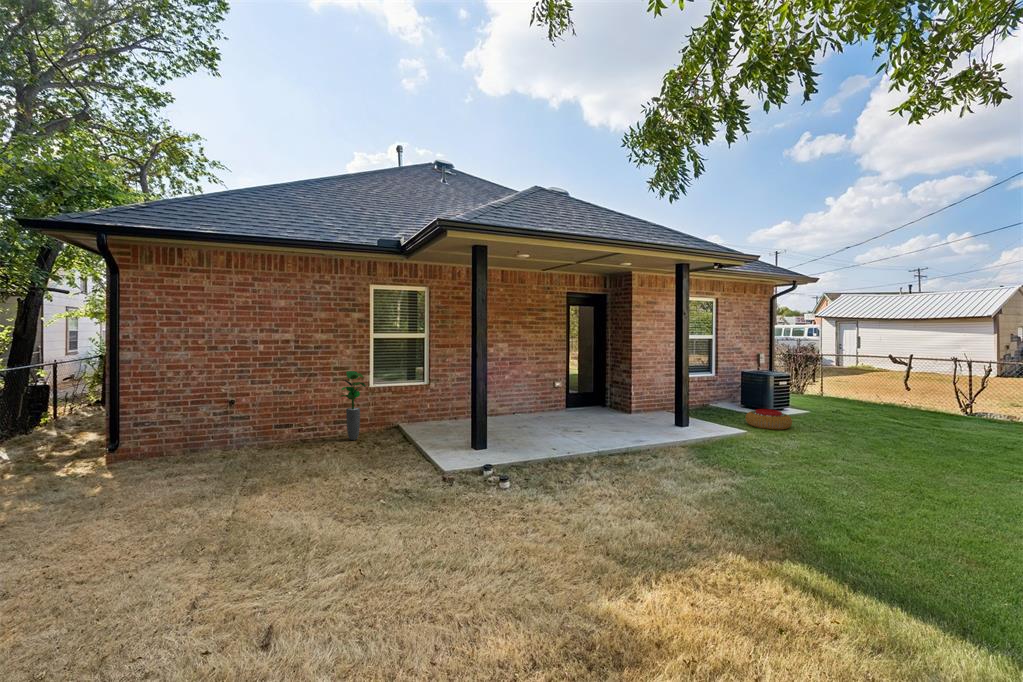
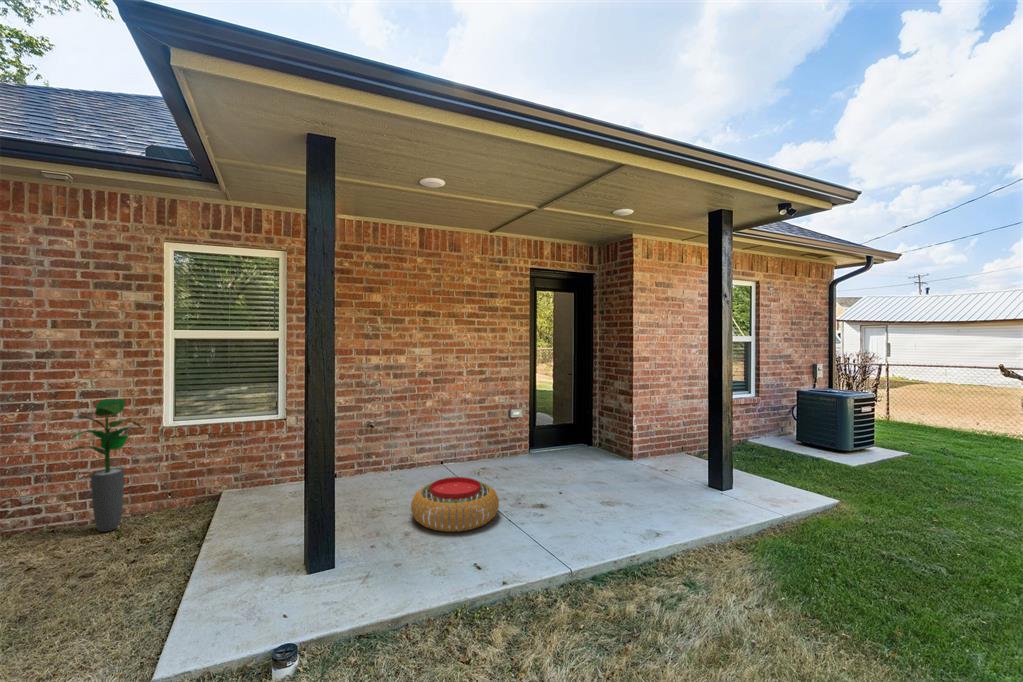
pouf: present [746,409,792,430] -> present [411,477,499,532]

